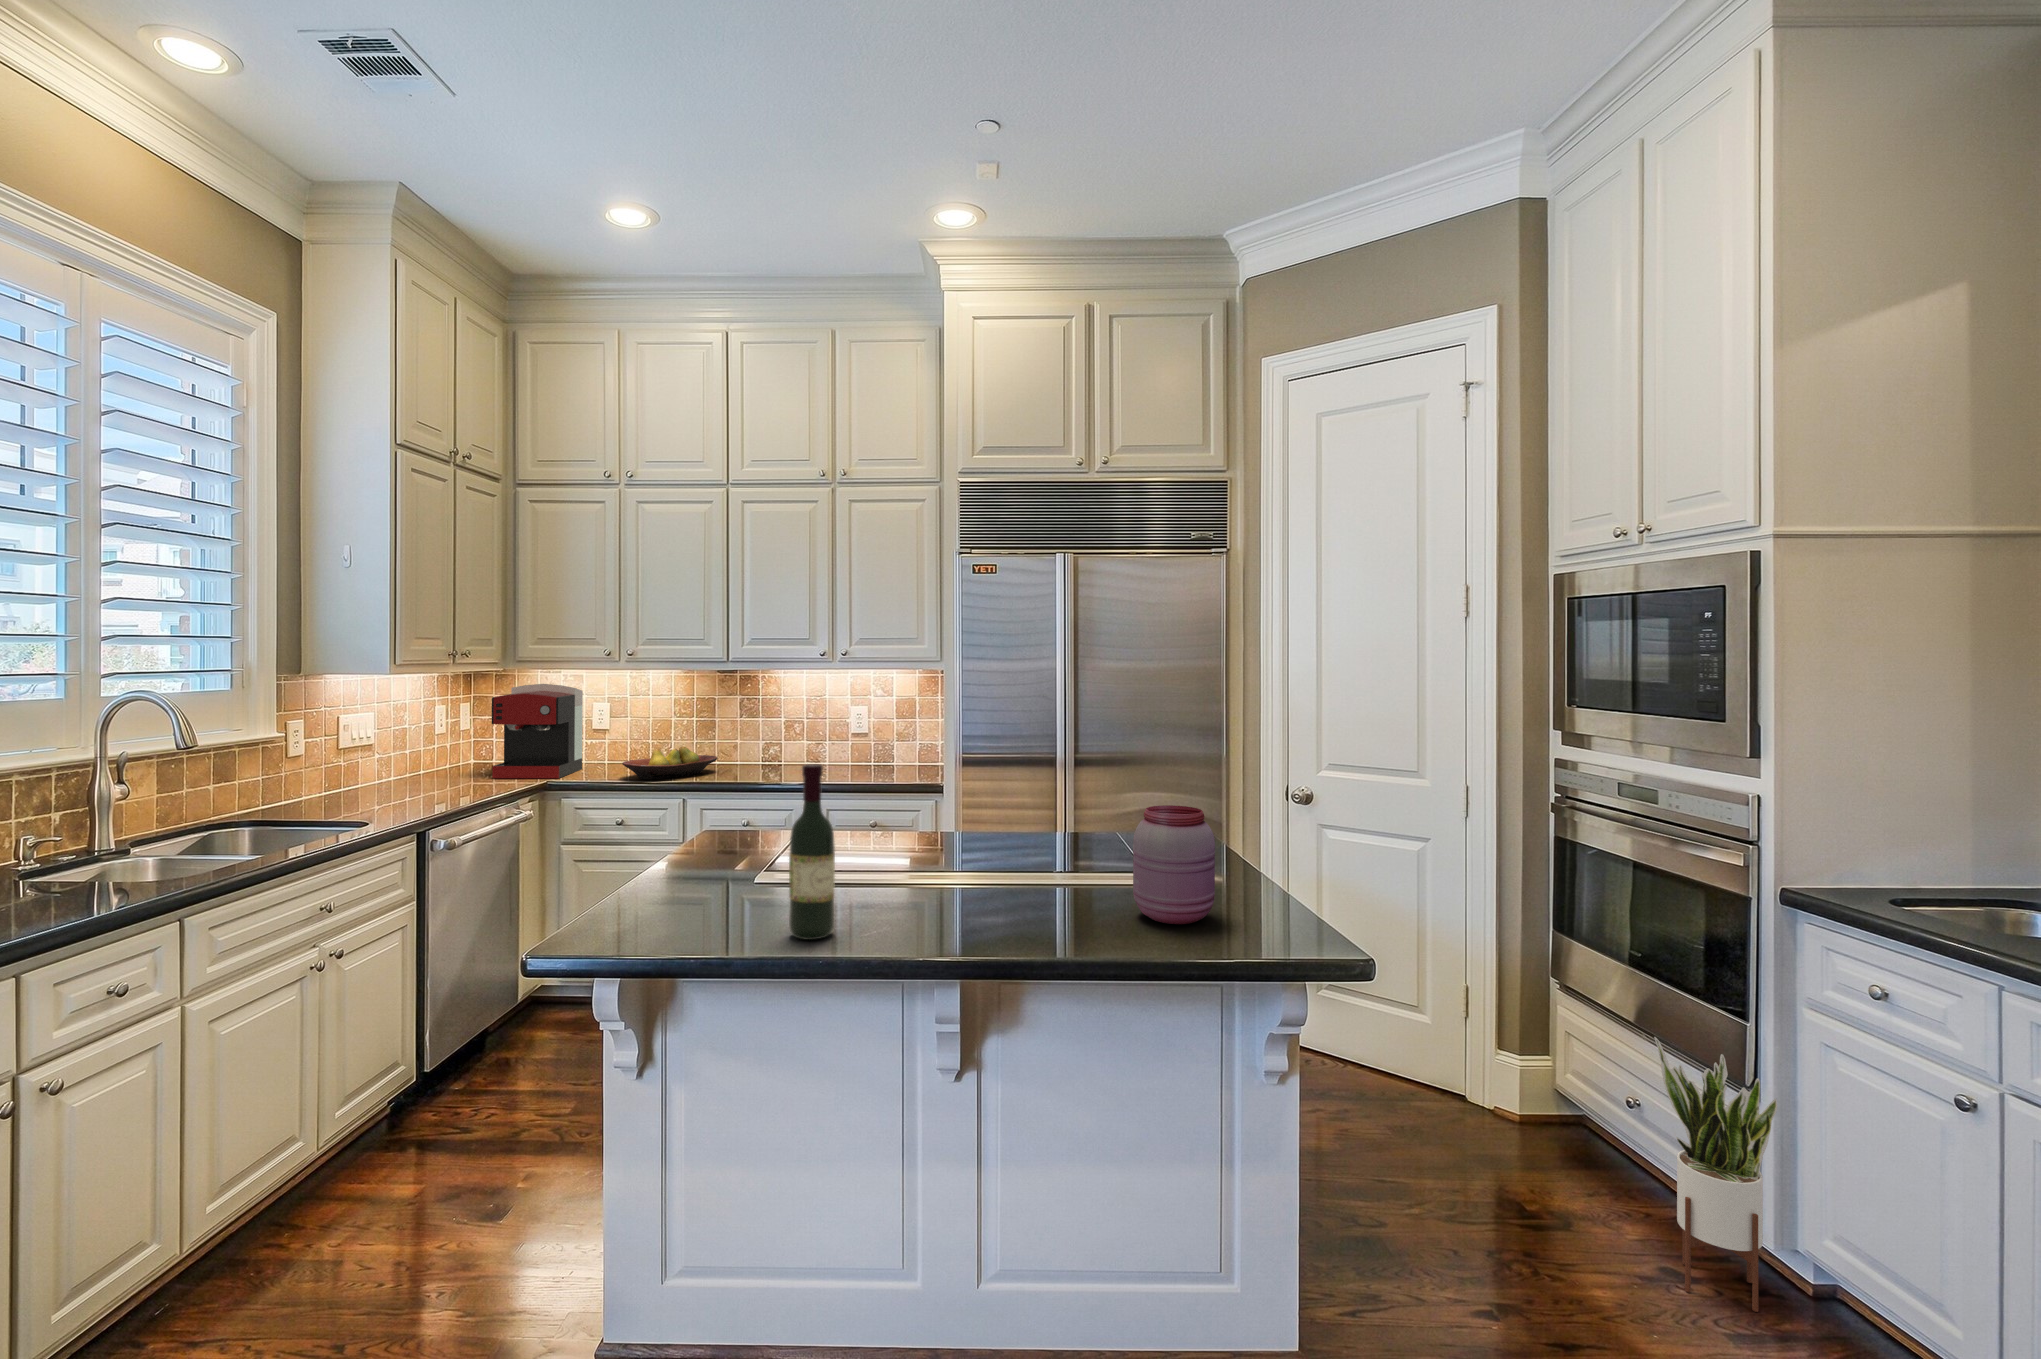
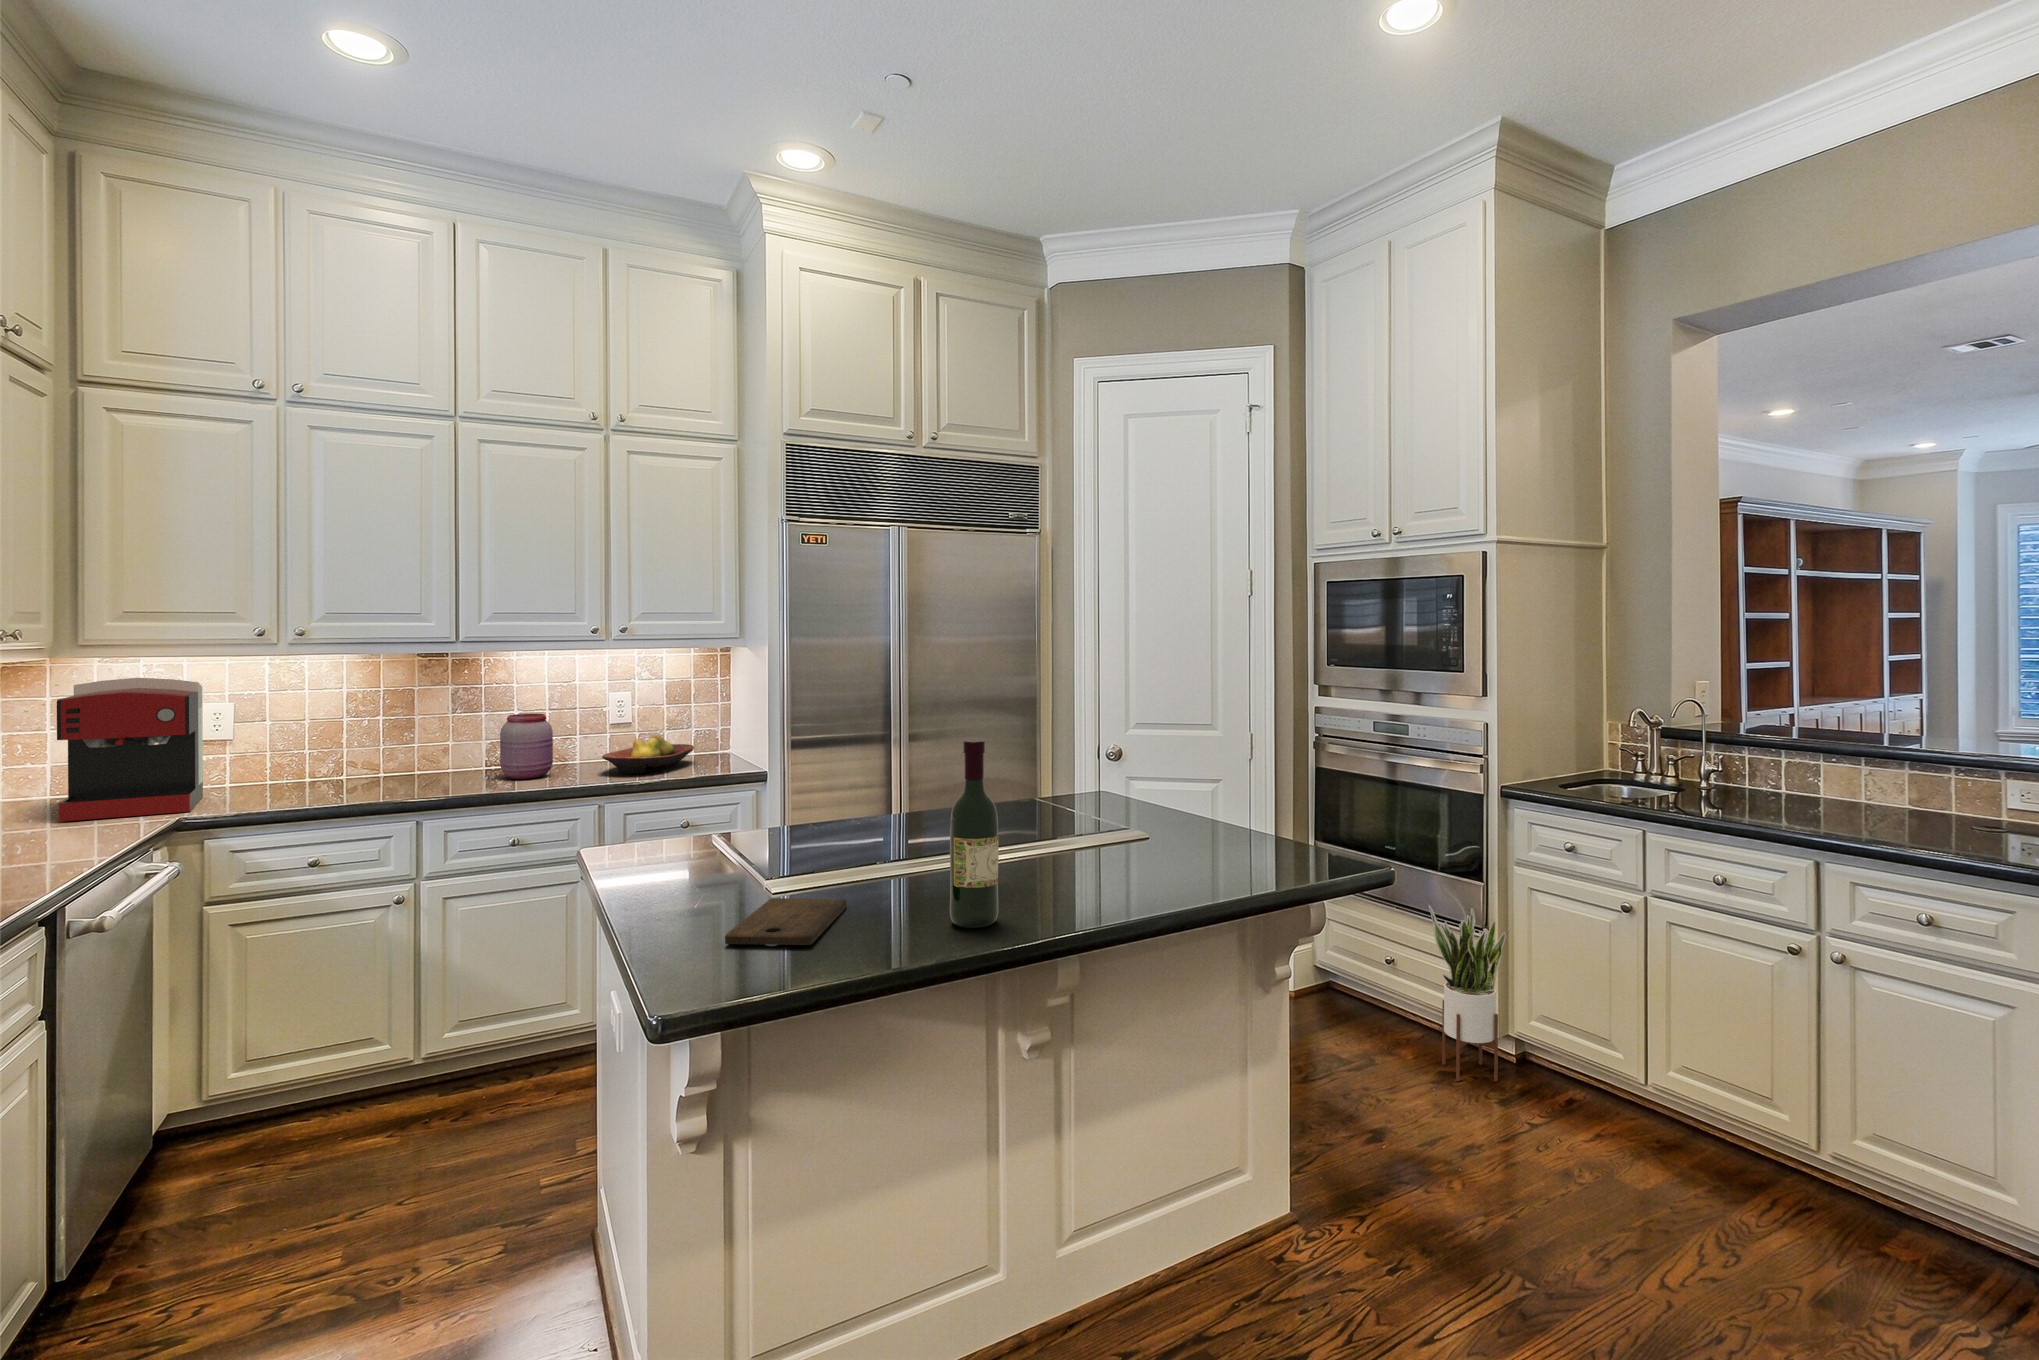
fruit bowl: present [622,747,718,779] -> present [602,735,694,774]
jar: present [1133,805,1215,924] -> present [500,714,553,779]
cutting board: none [621,888,753,928] -> present [725,898,847,945]

